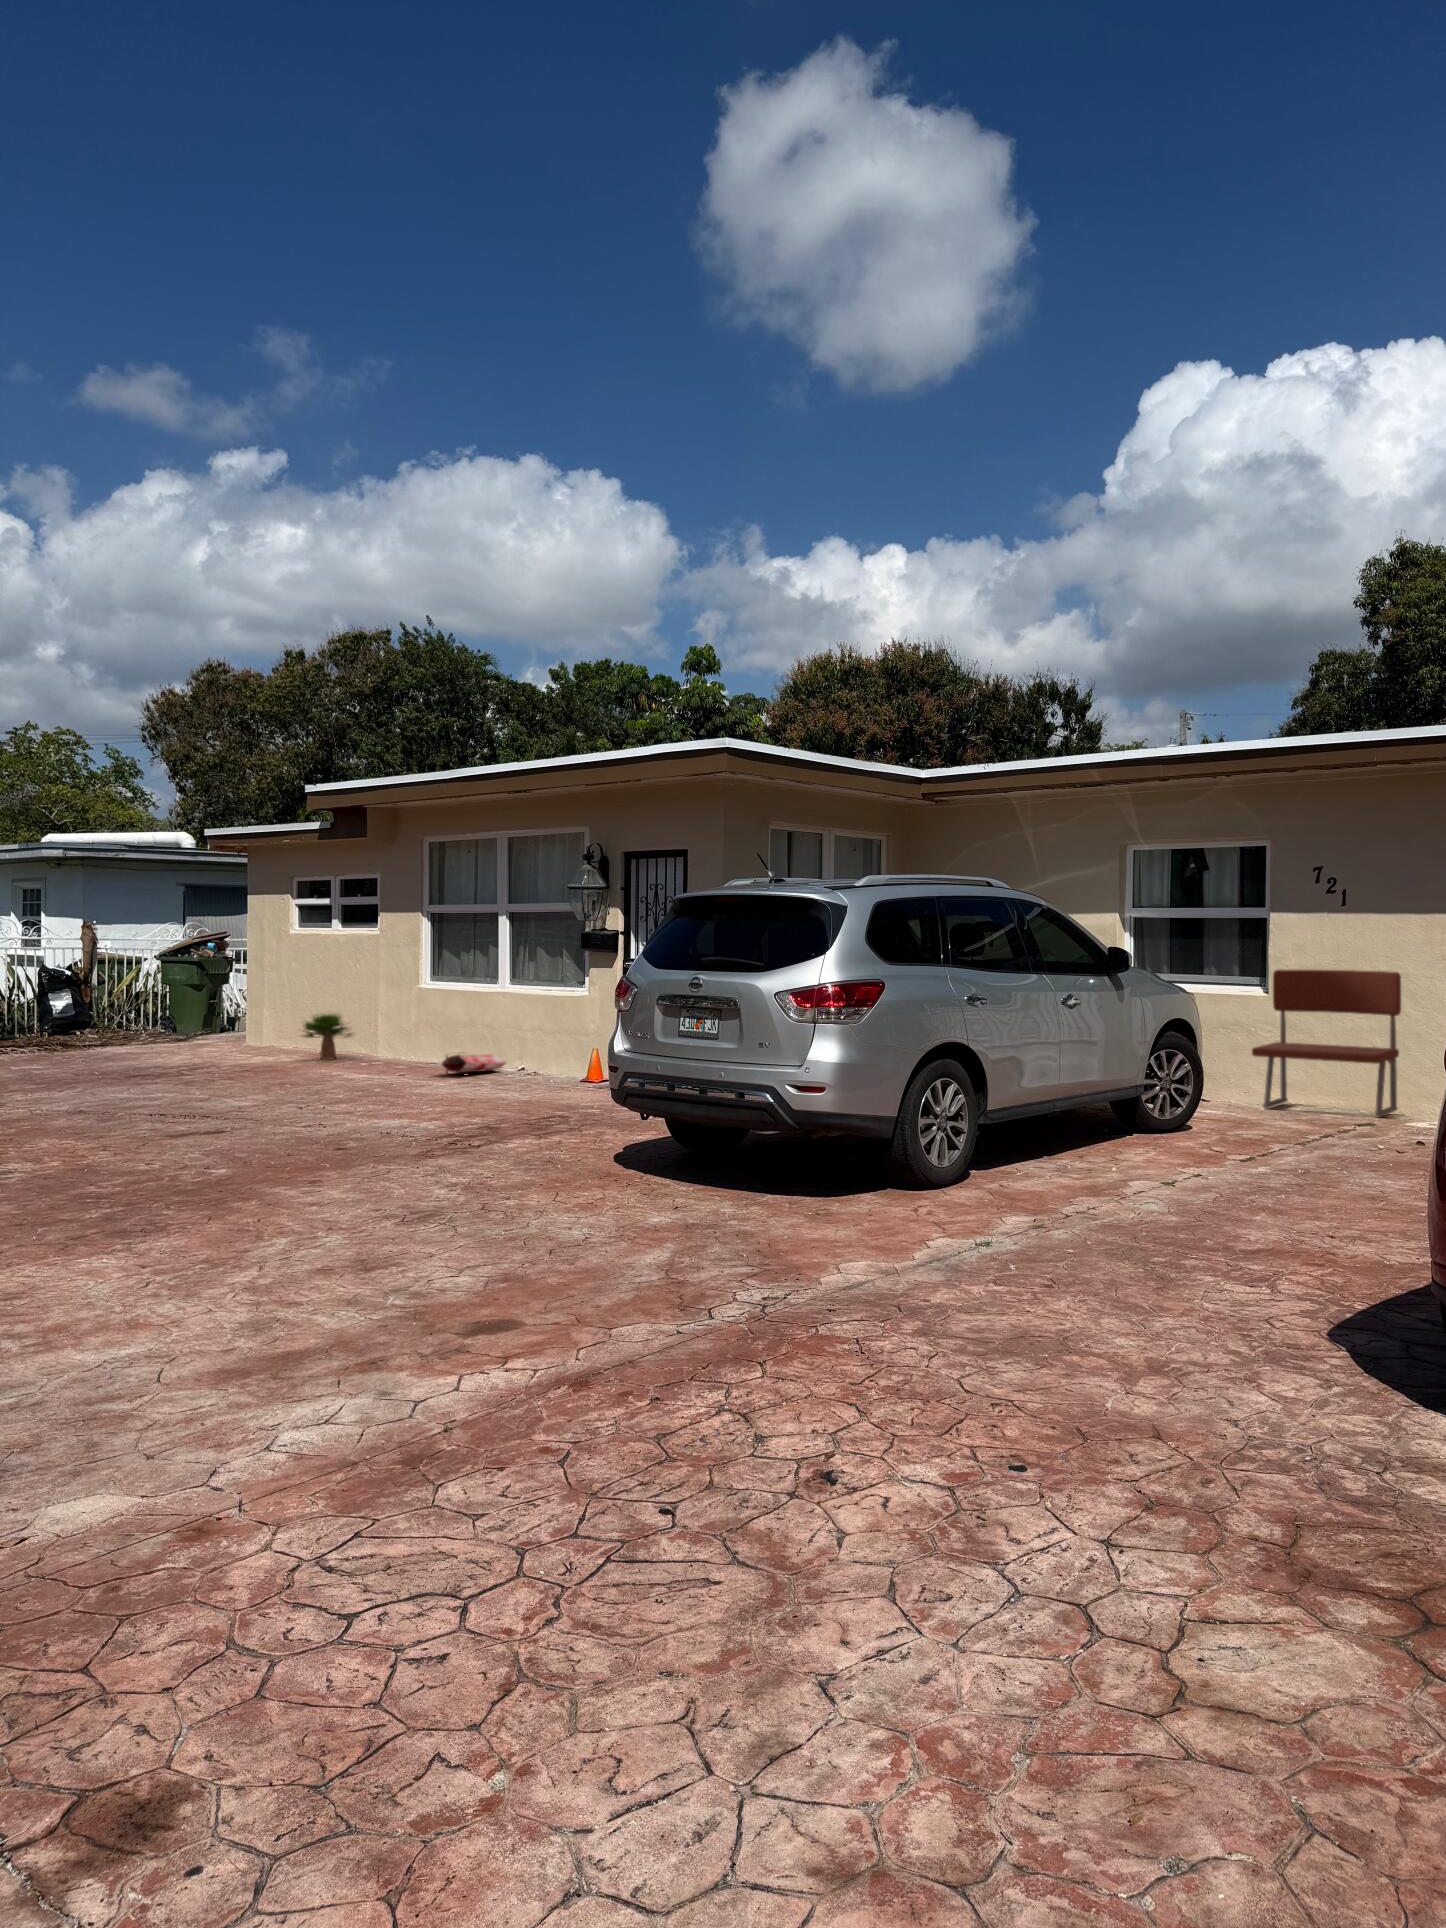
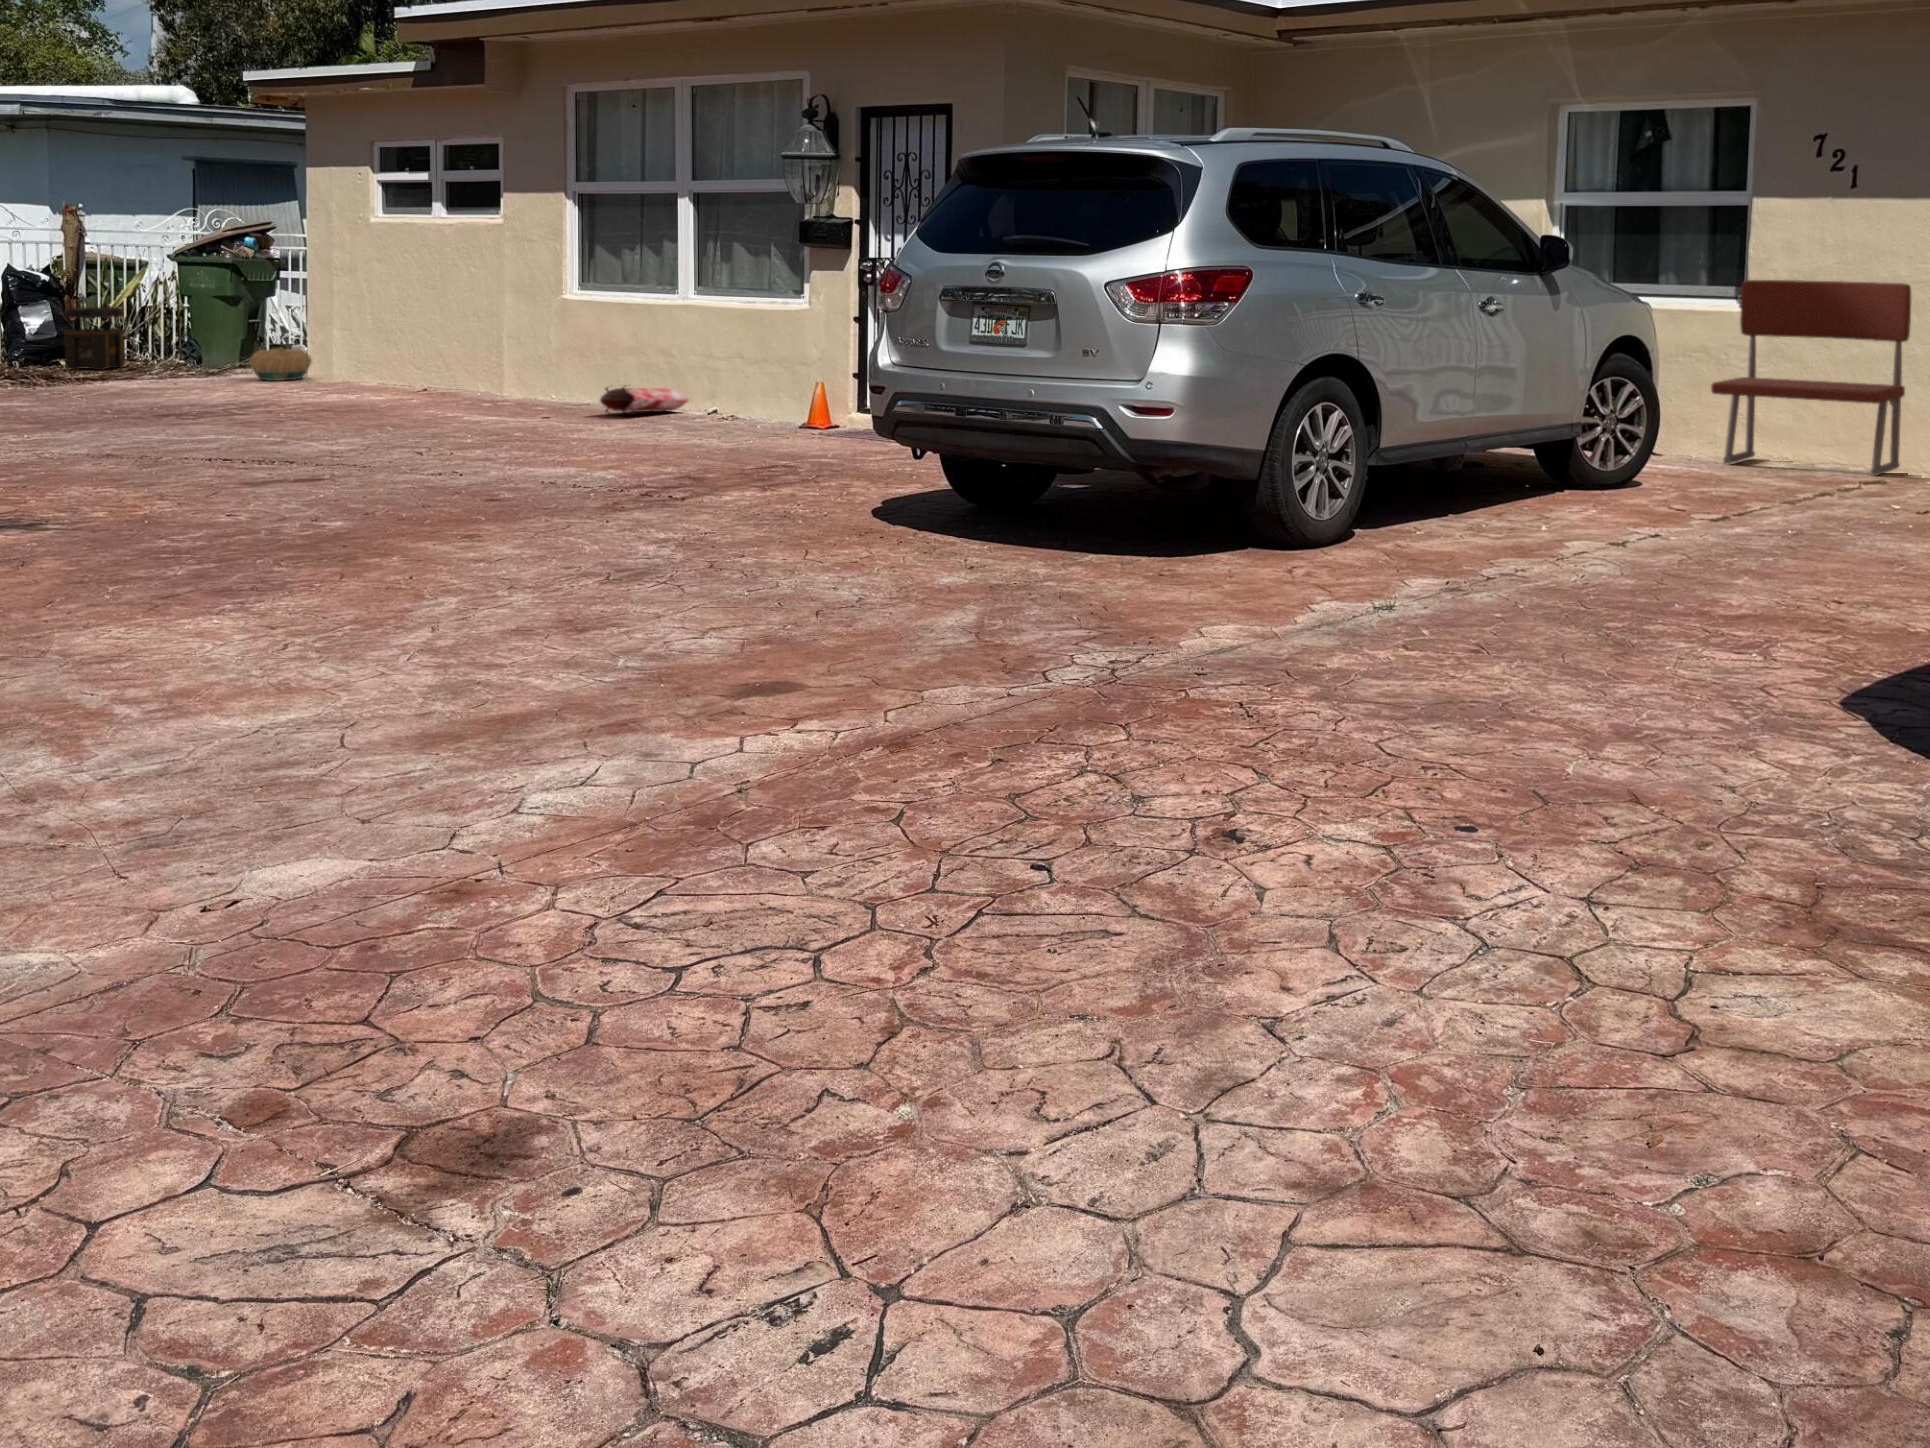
toolbox: none [75,996,119,1041] -> present [64,307,125,370]
potted plant: present [301,1013,351,1060] -> none [390,327,476,396]
basket: none [202,1024,246,1048] -> present [249,347,311,381]

